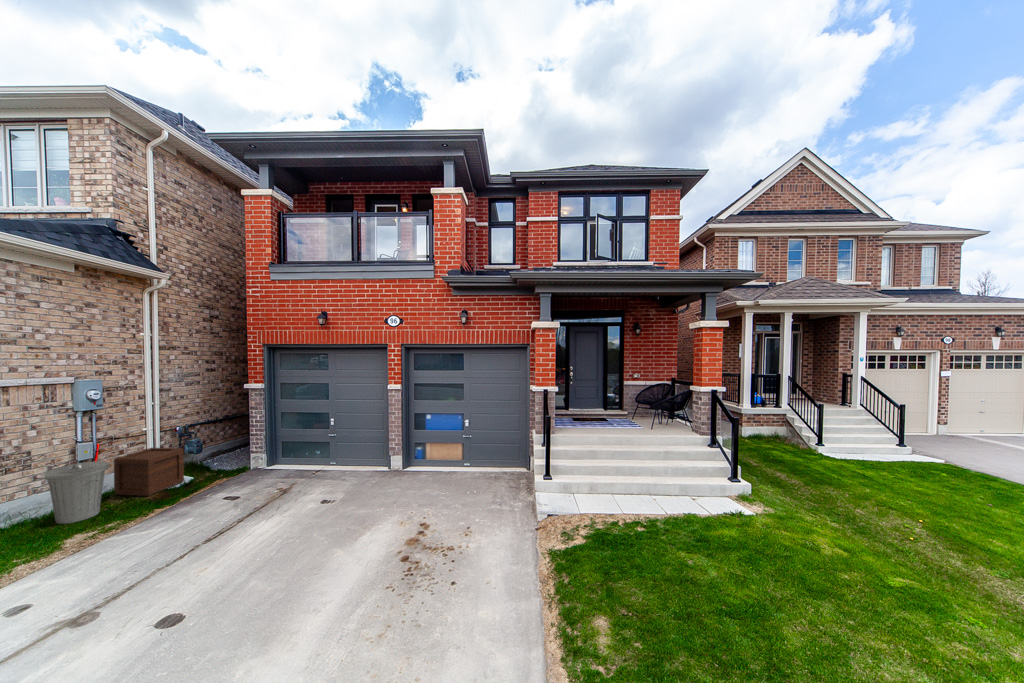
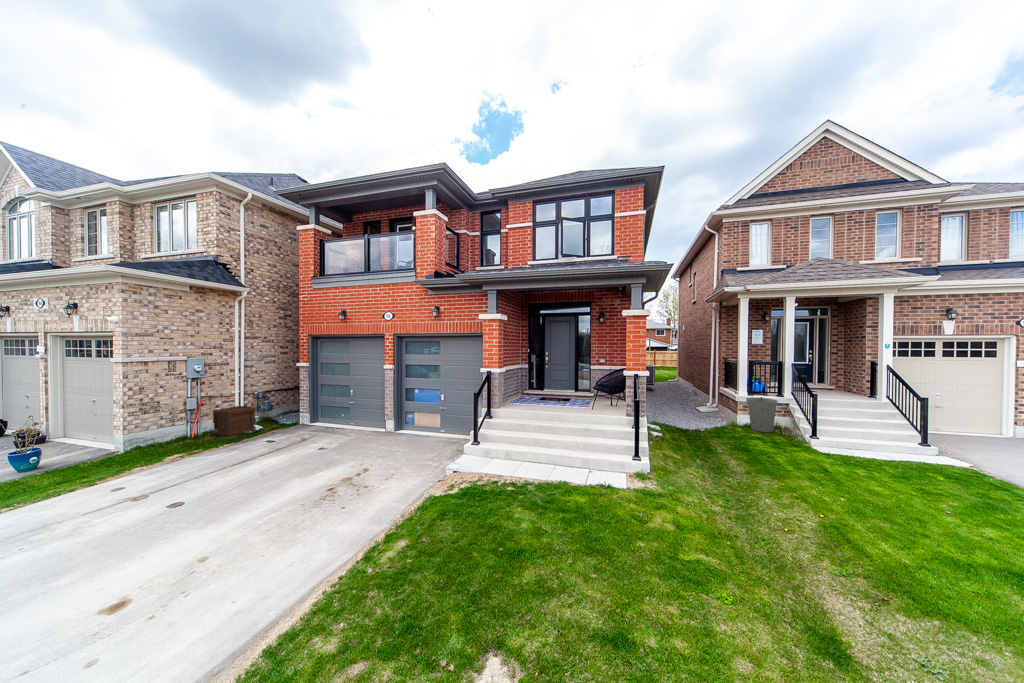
trash can: present [44,461,108,524] -> present [746,397,778,432]

